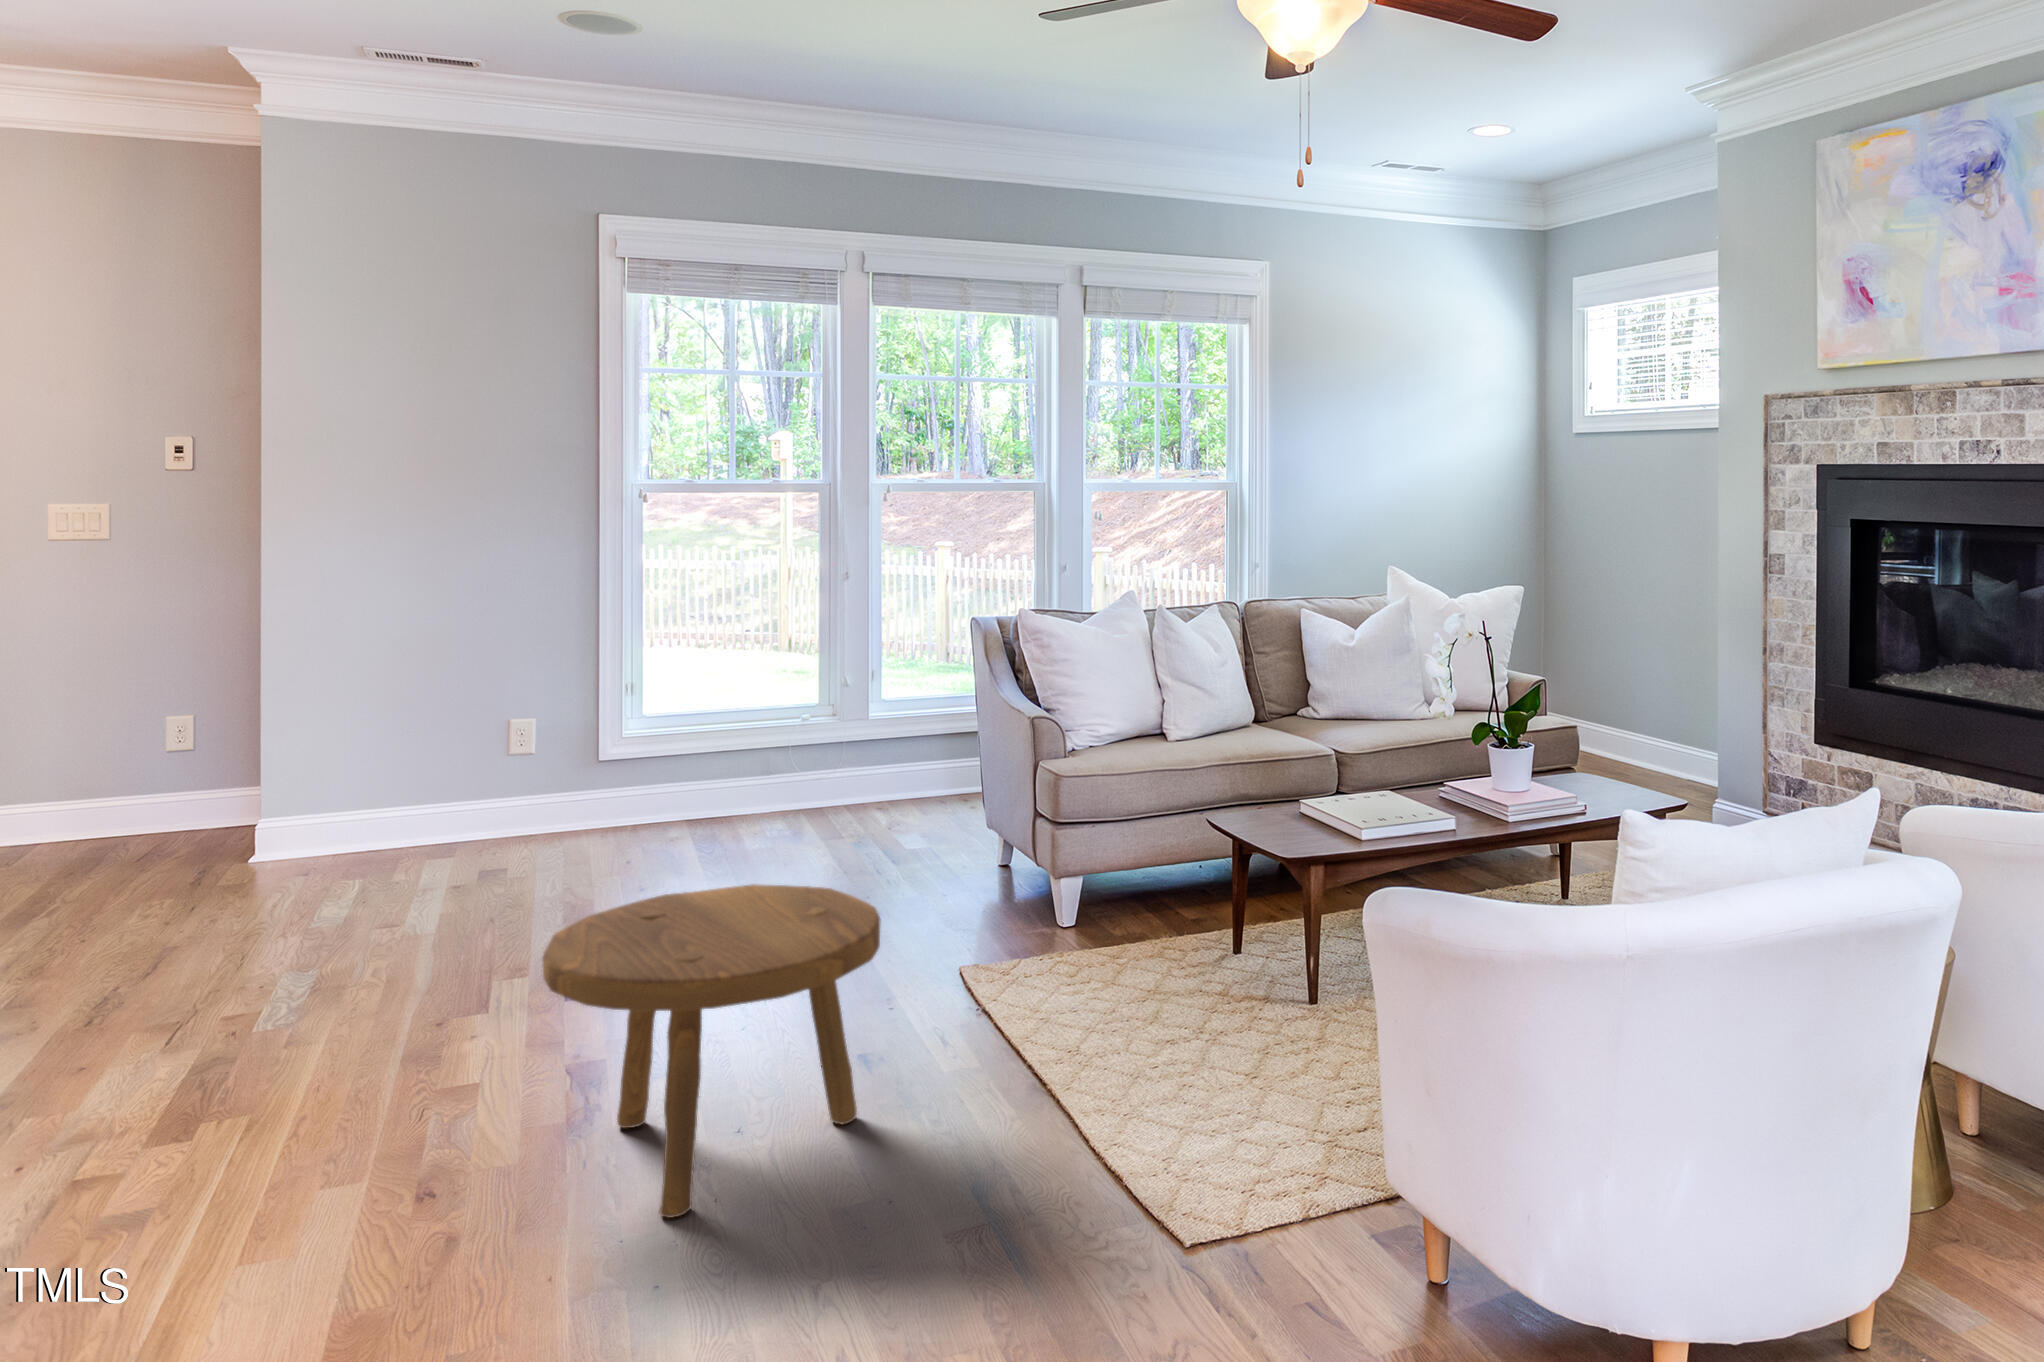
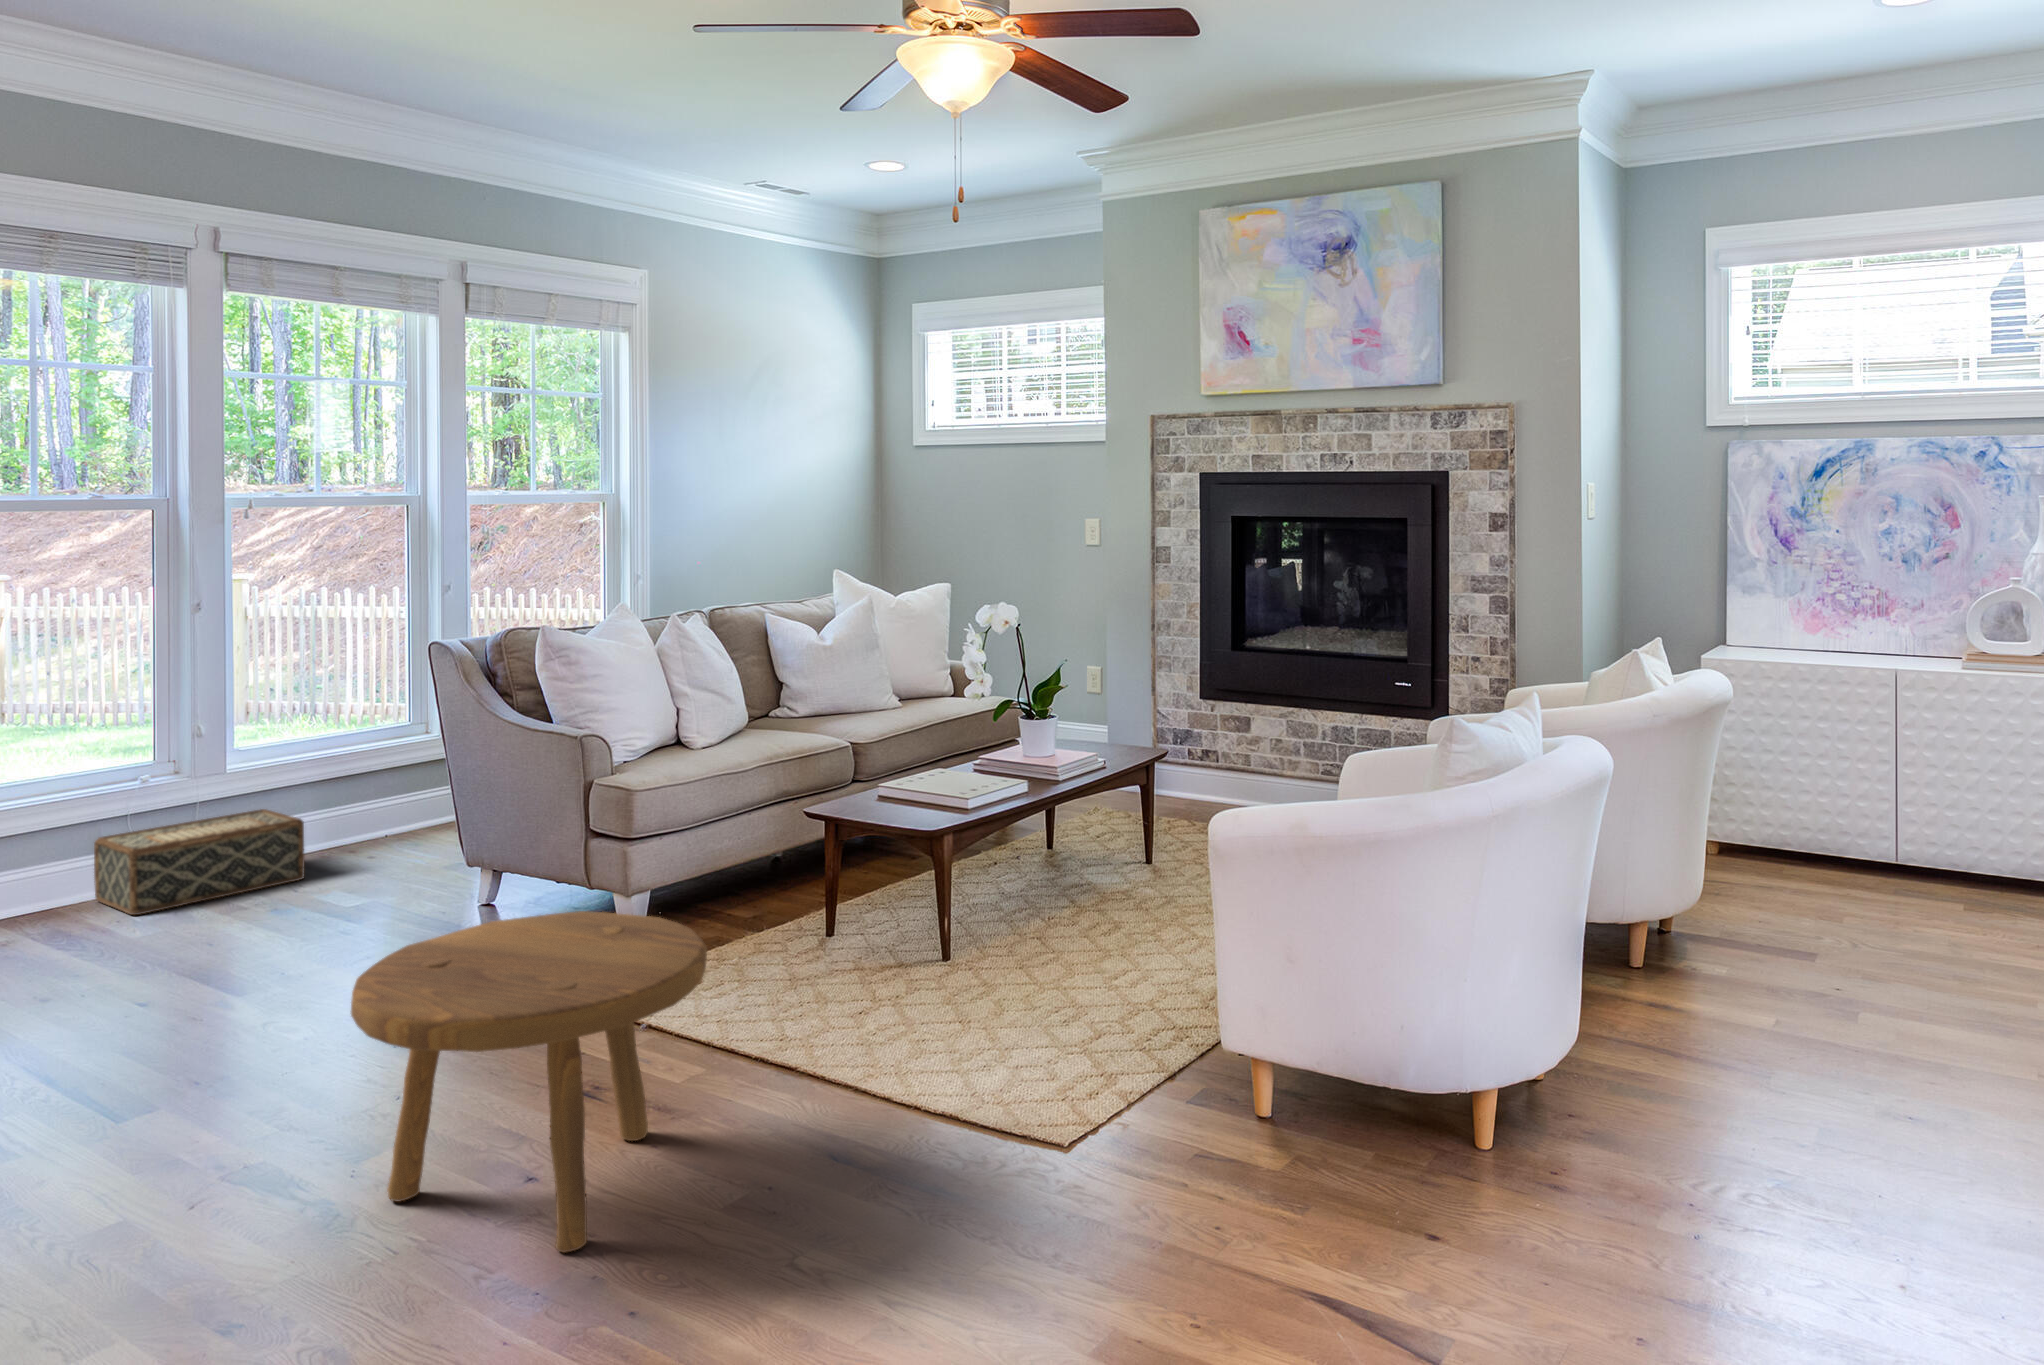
woven basket: none [762,756,909,833] -> present [94,809,305,915]

